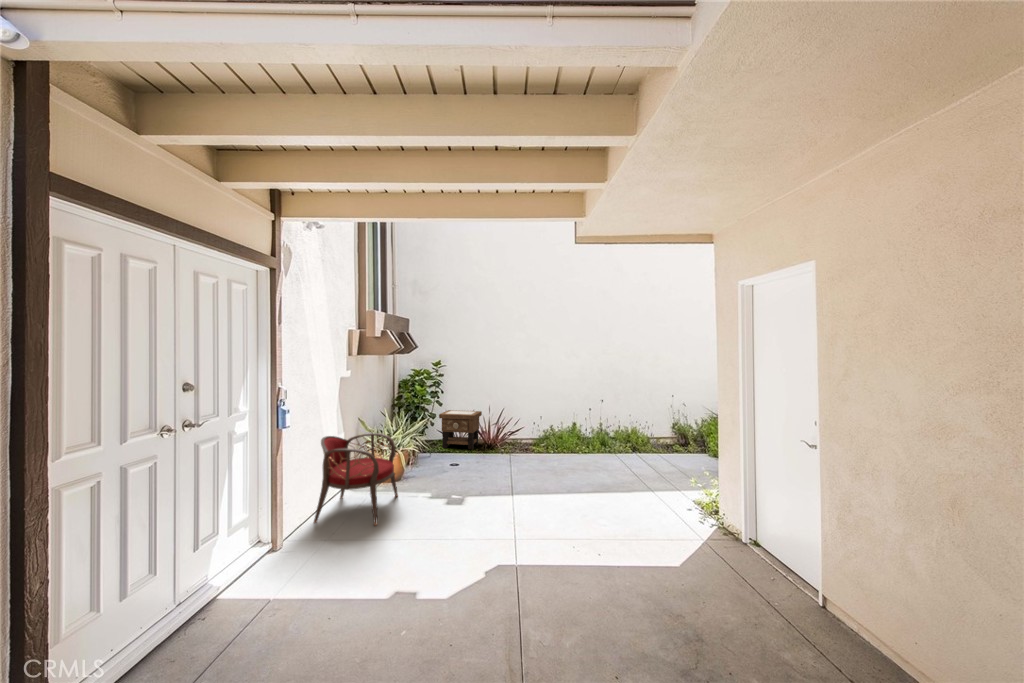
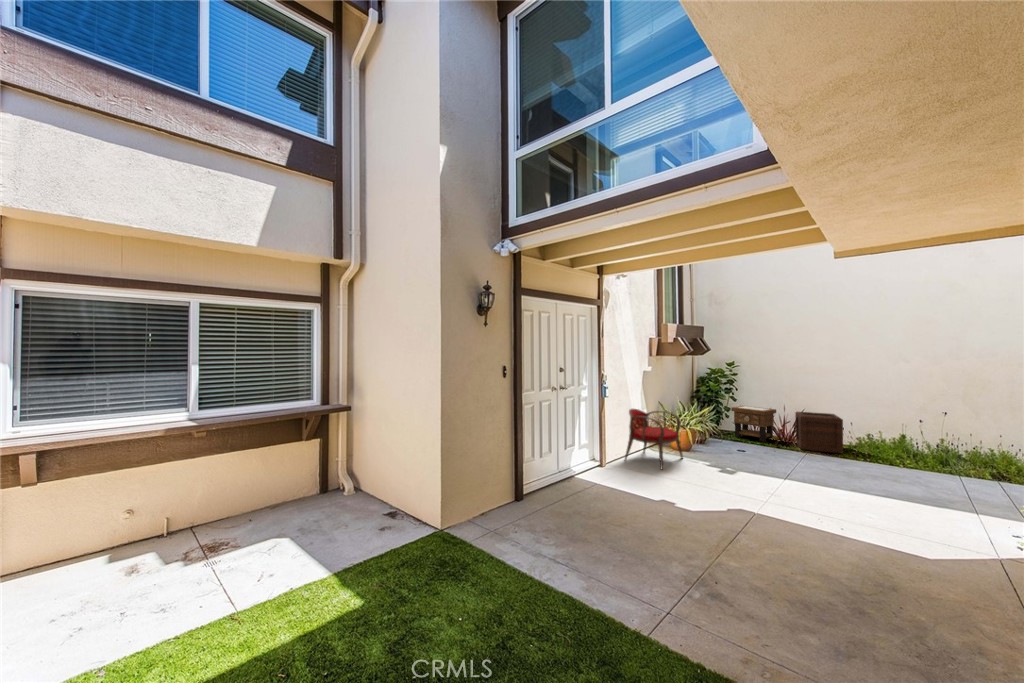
wooden crate: none [499,410,541,452] -> present [795,412,843,453]

